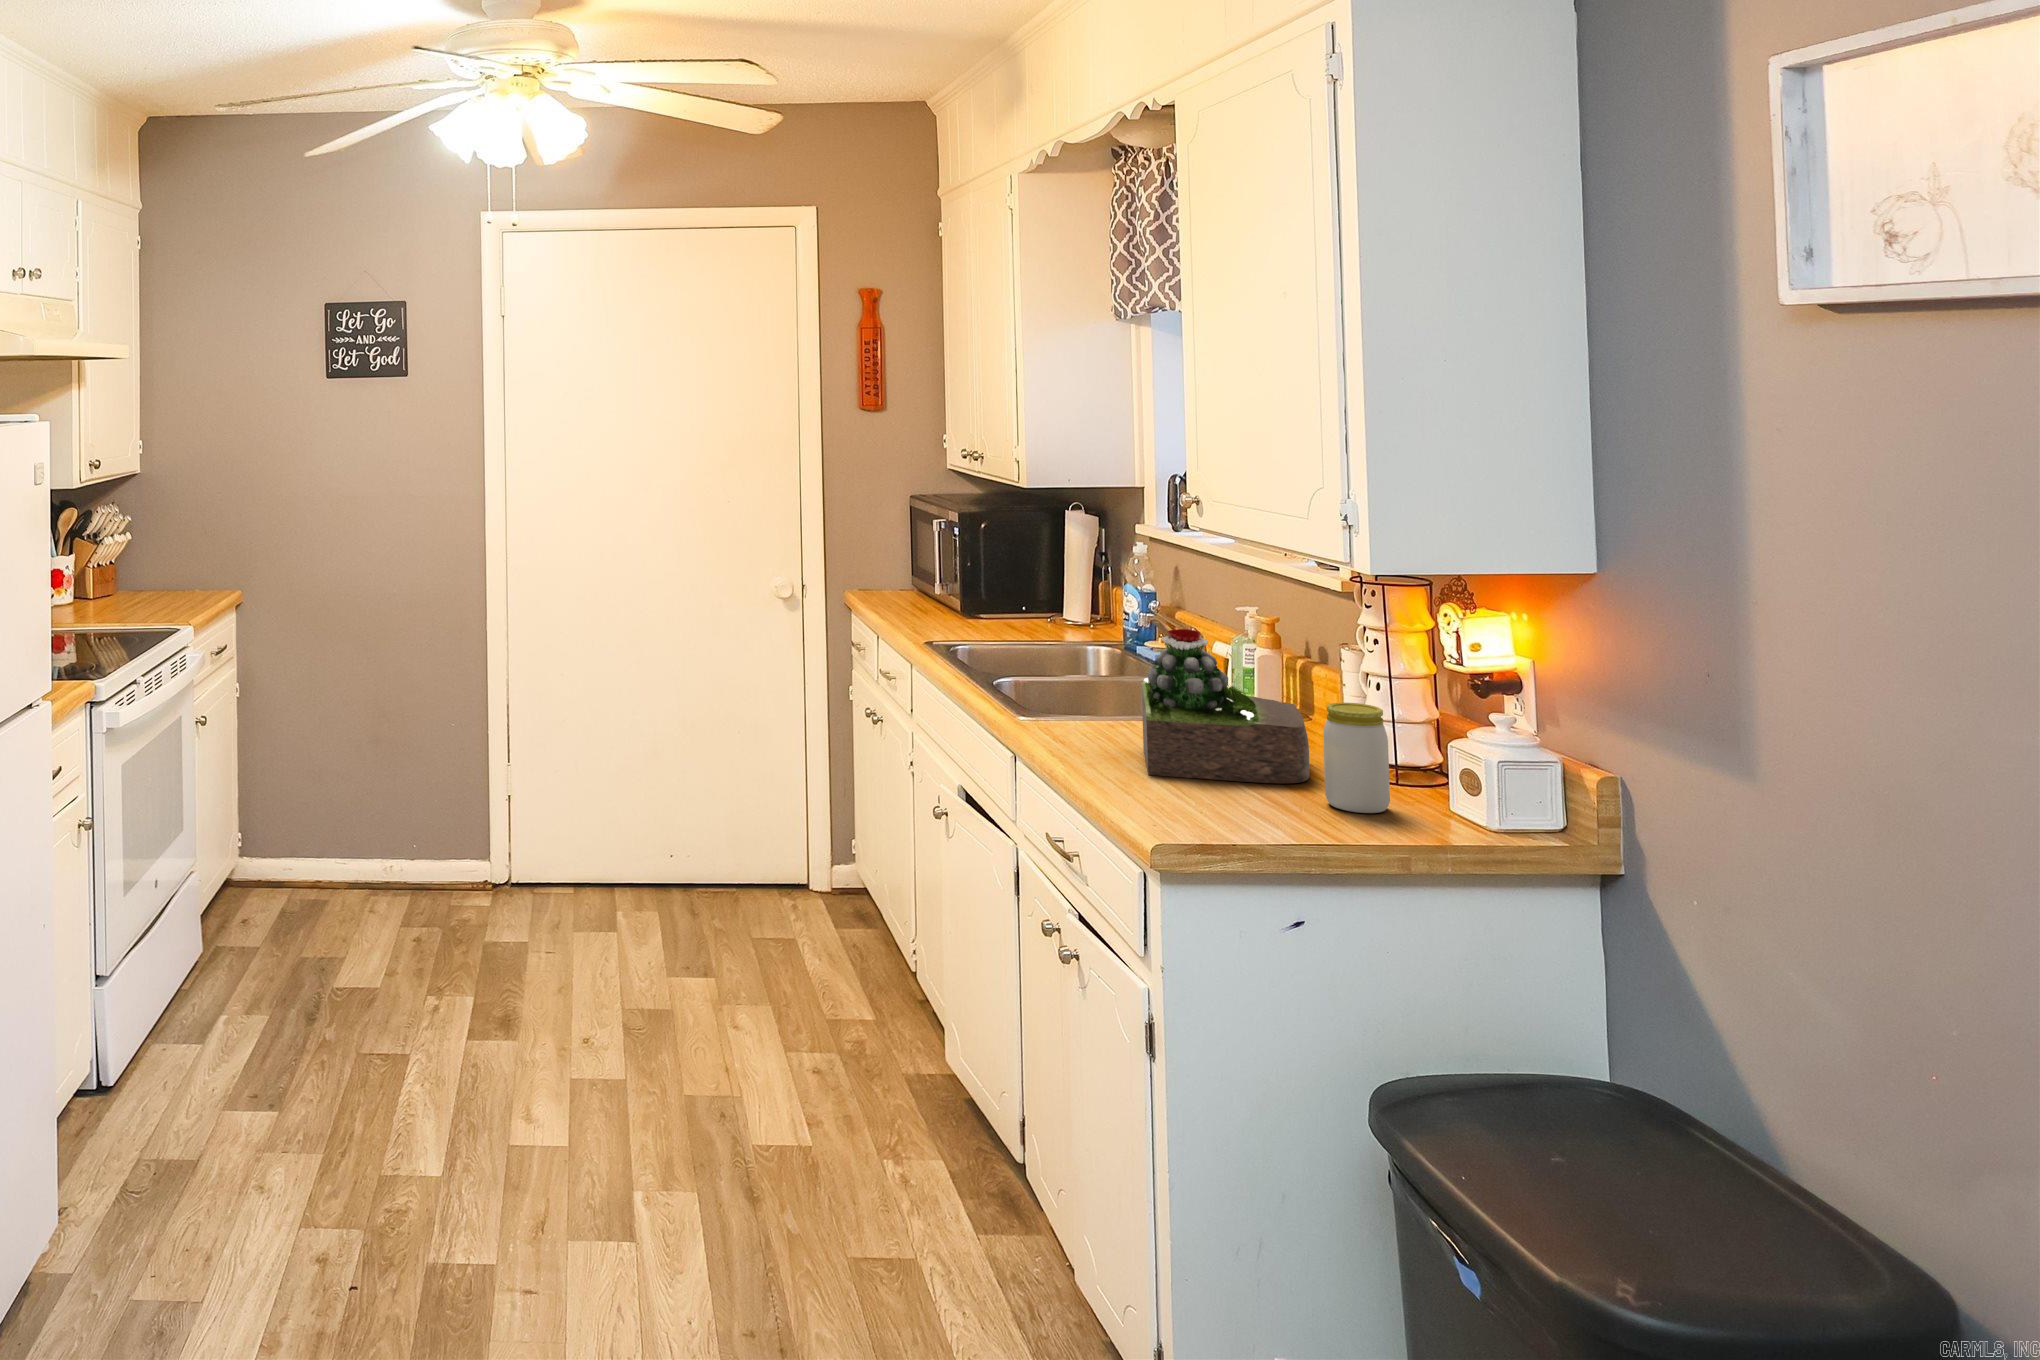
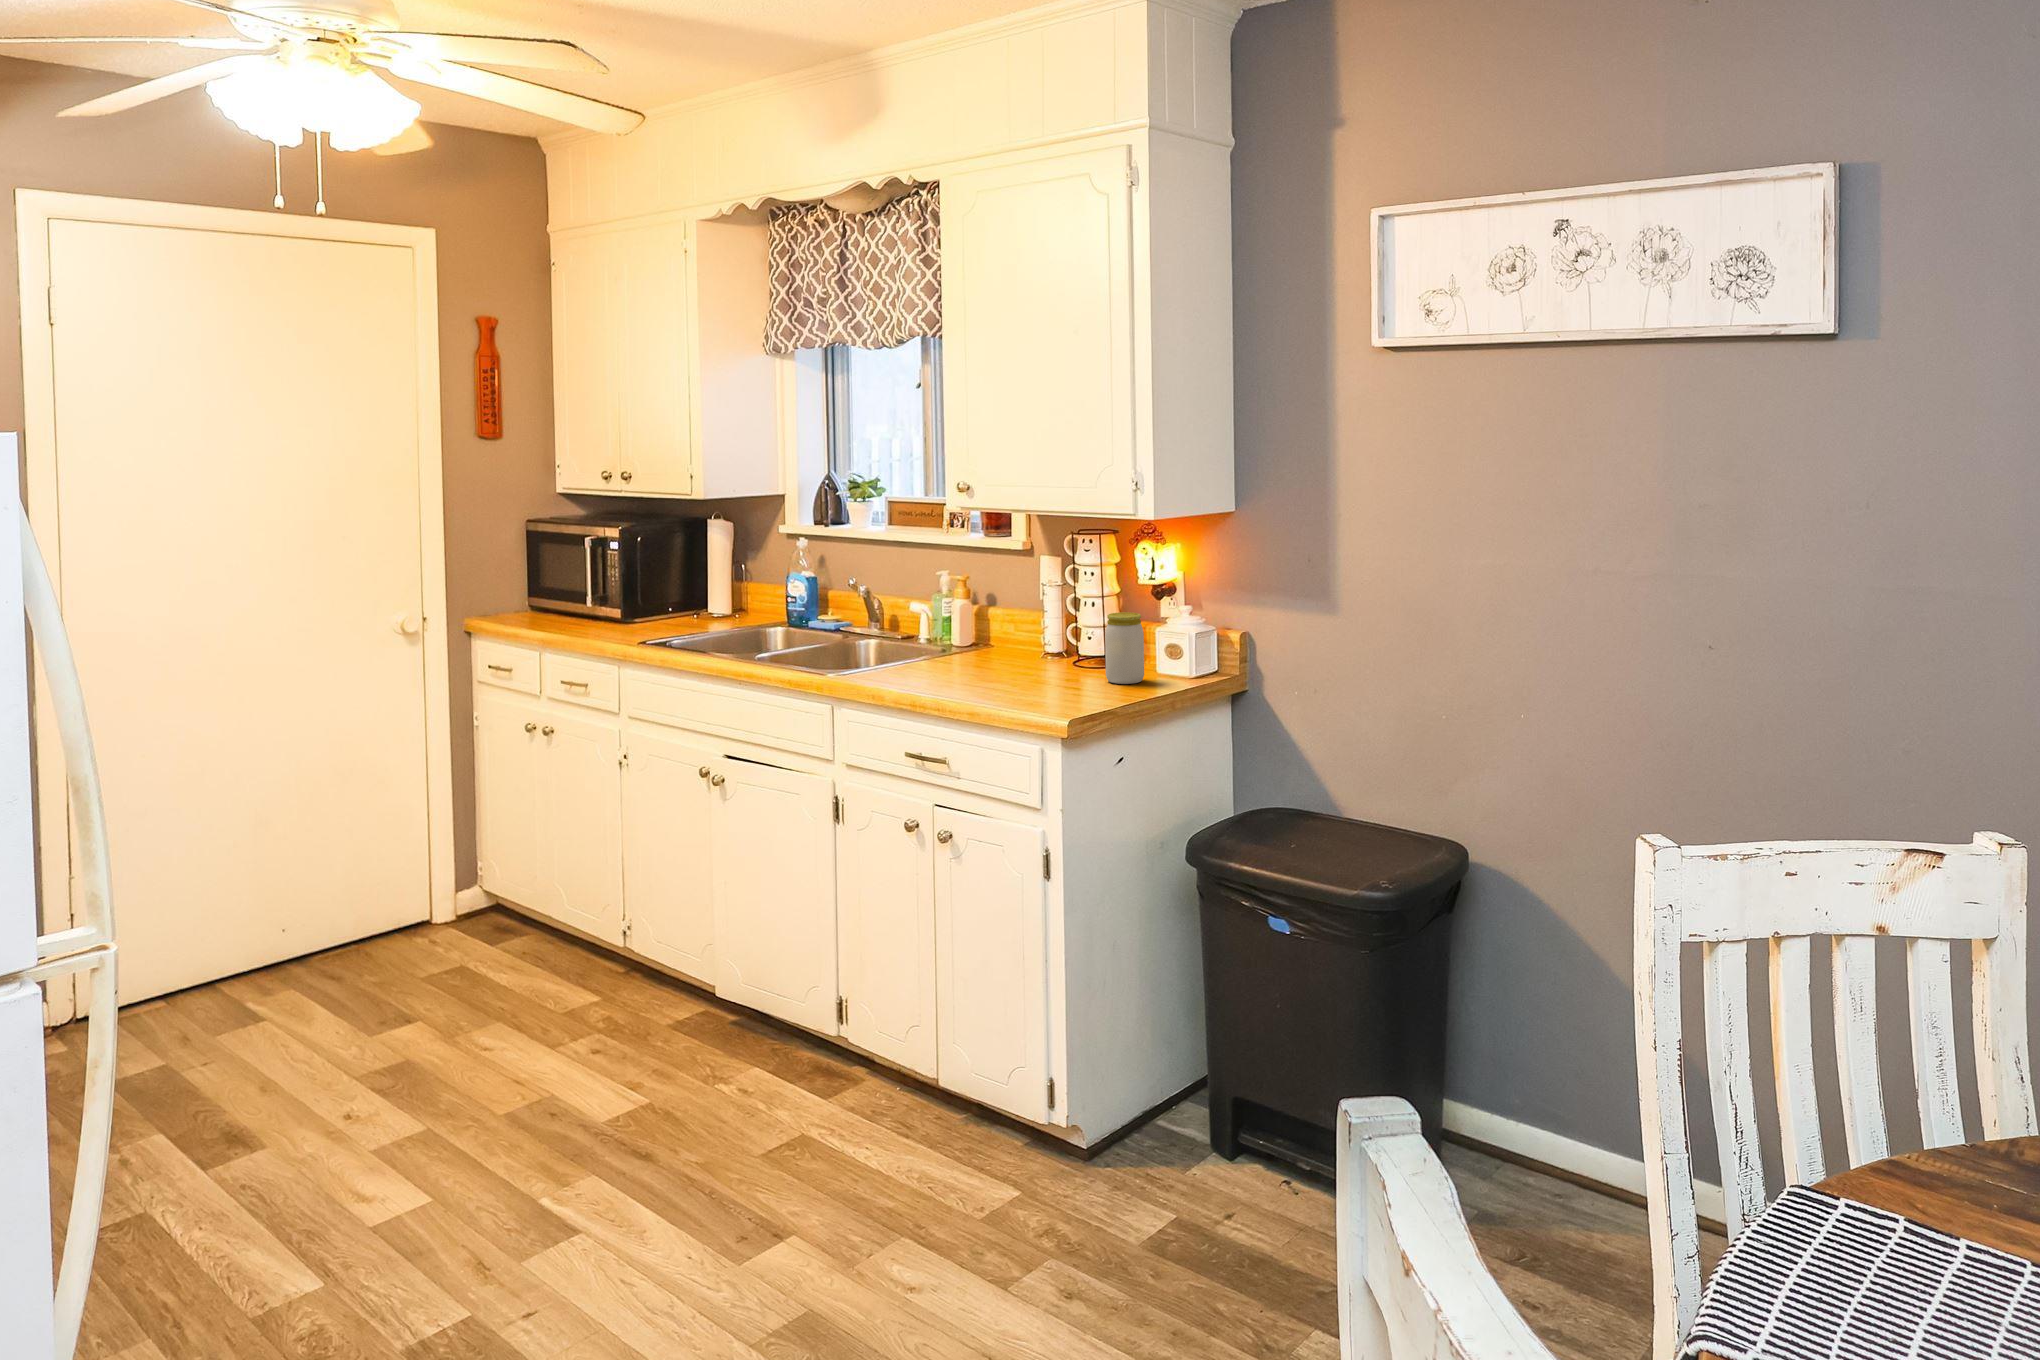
succulent plant: present [1142,629,1310,783] -> none [950,580,1074,689]

